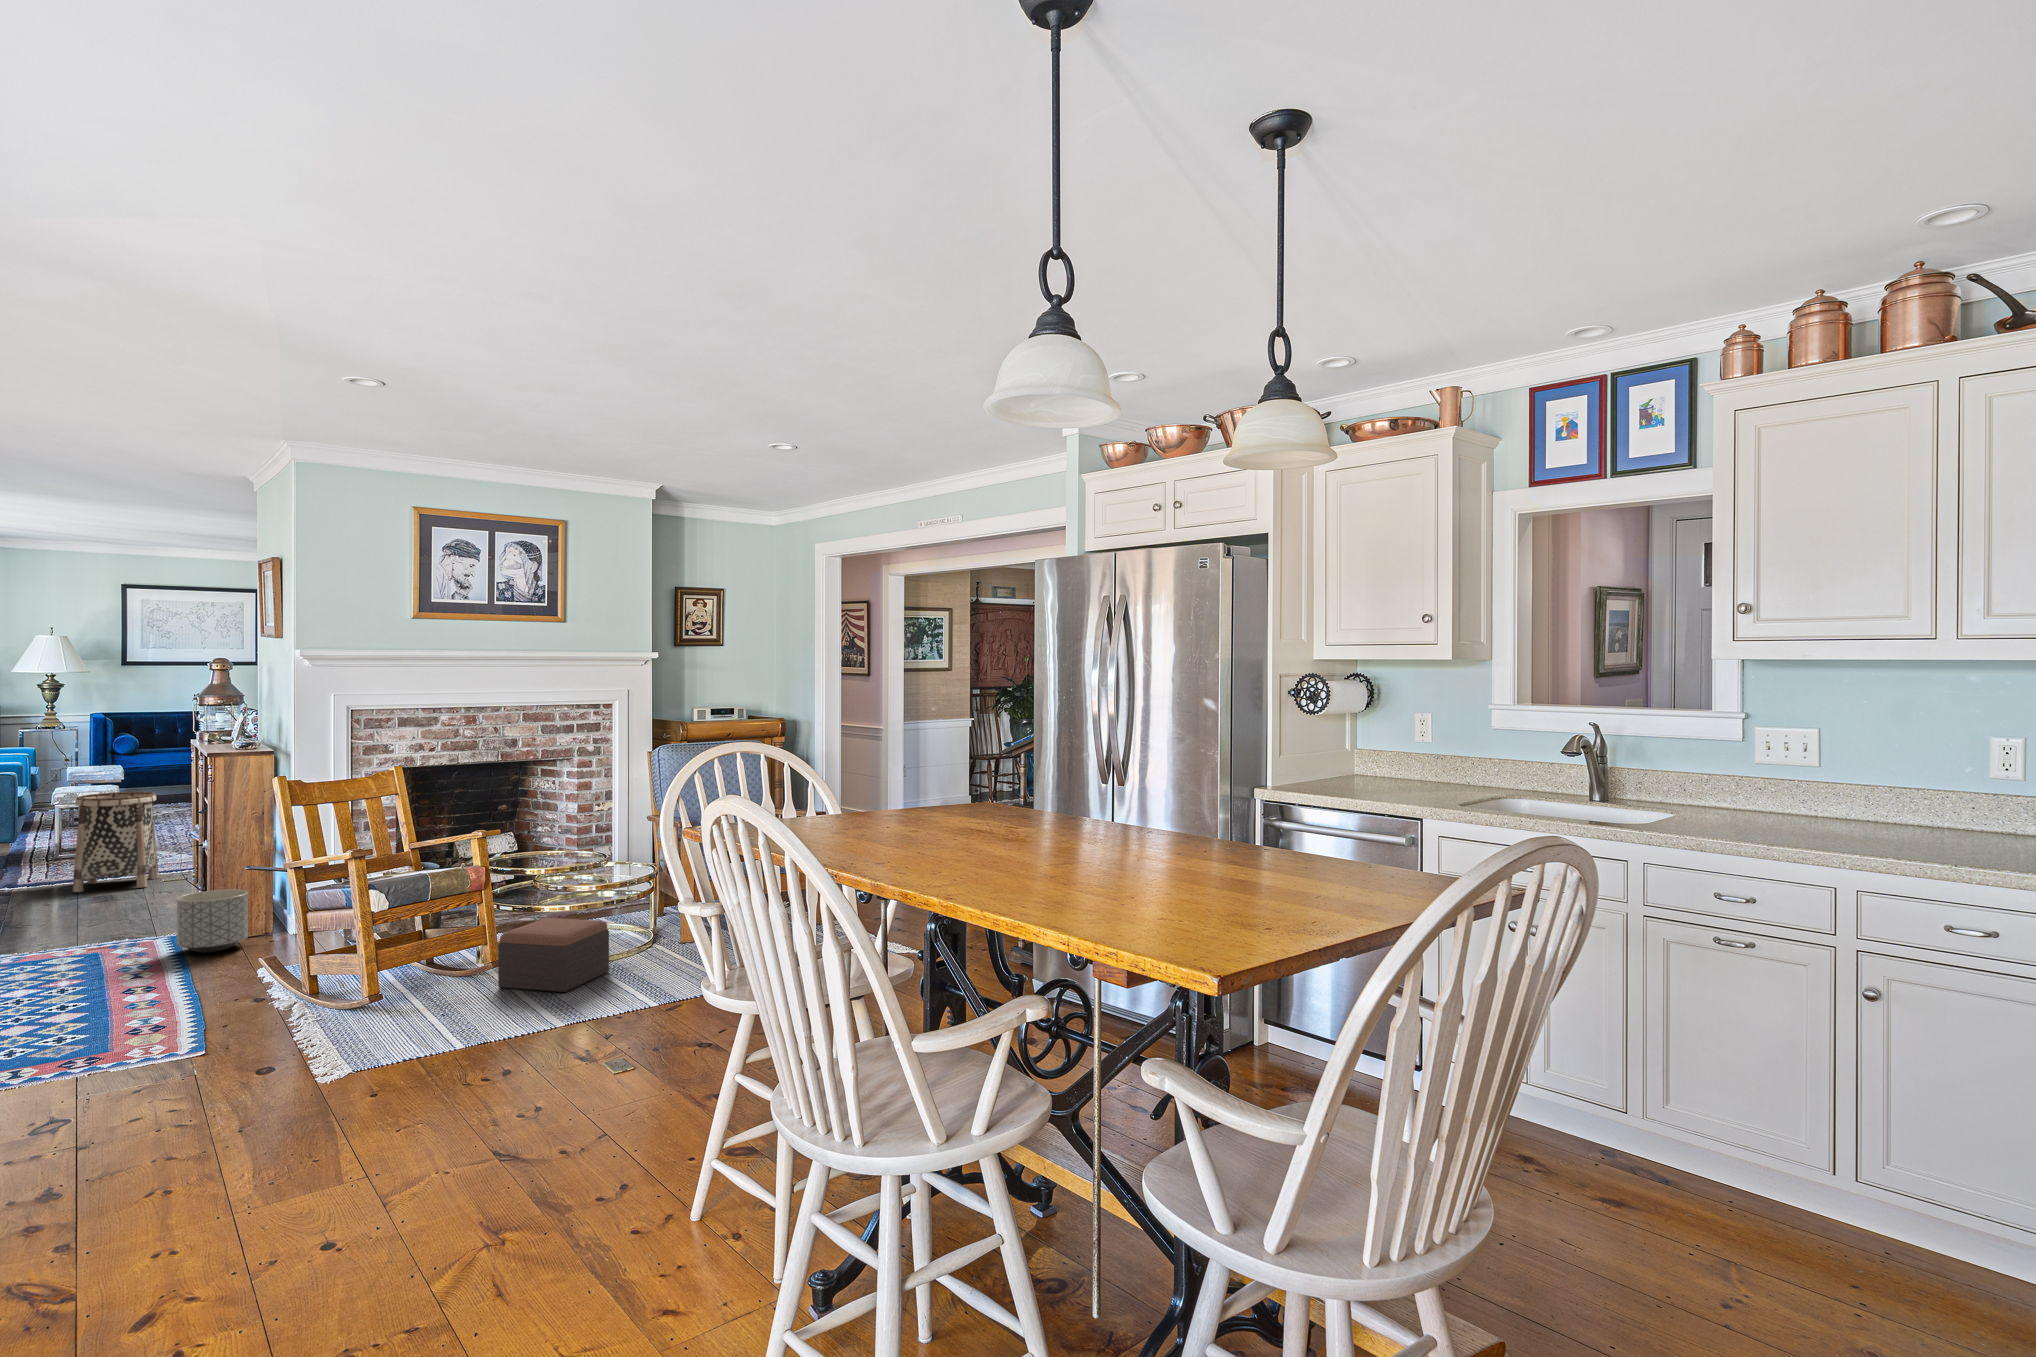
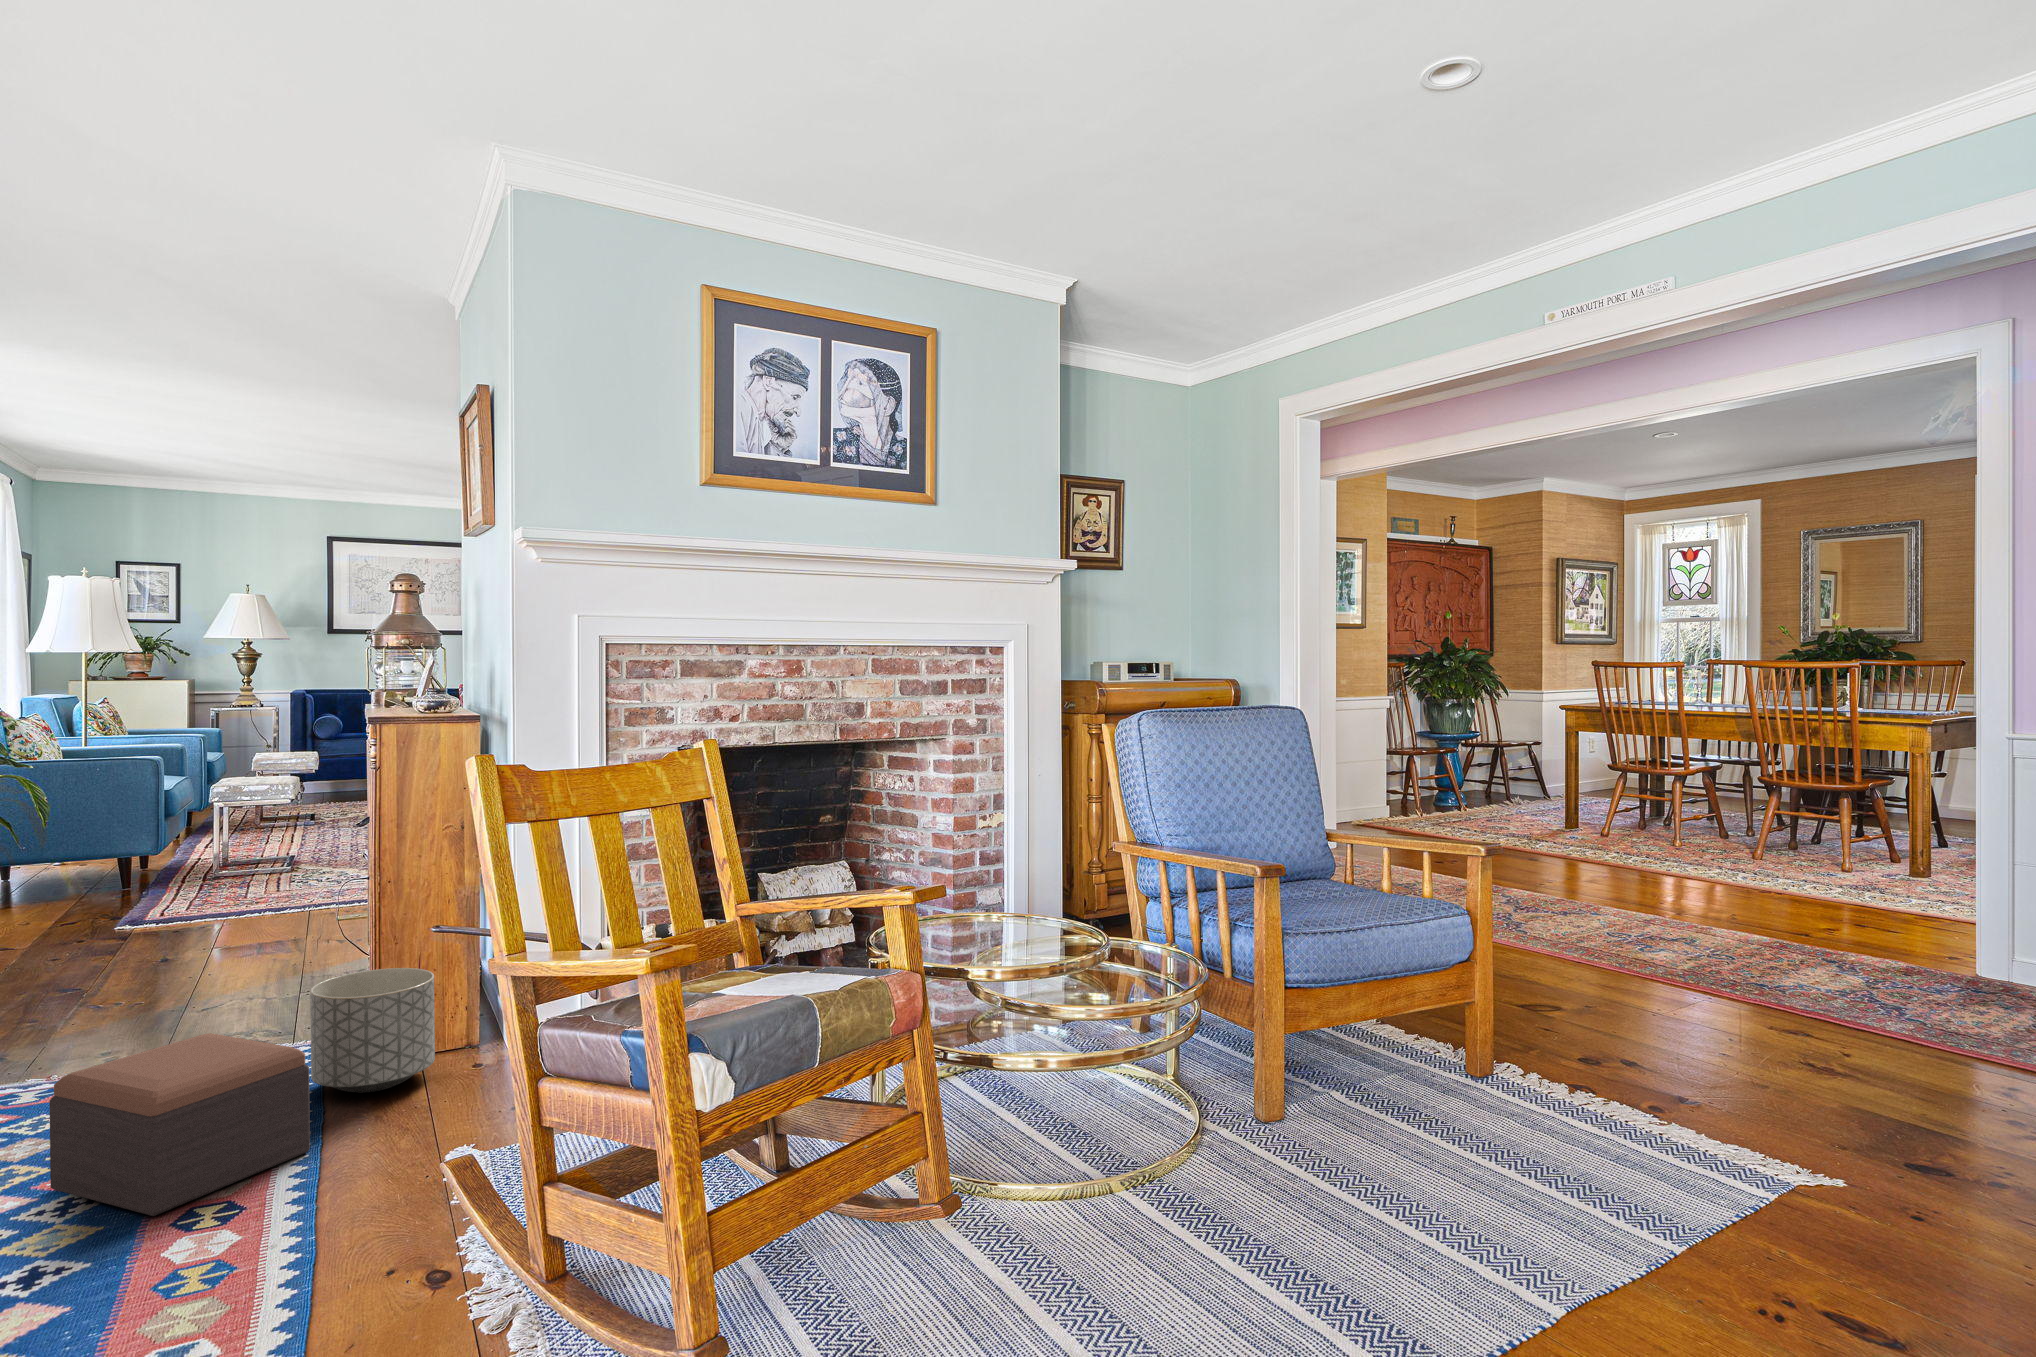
basket: present [73,792,159,892] -> none [208,787,333,940]
footstool: present [498,918,609,992] -> present [50,1033,310,1216]

